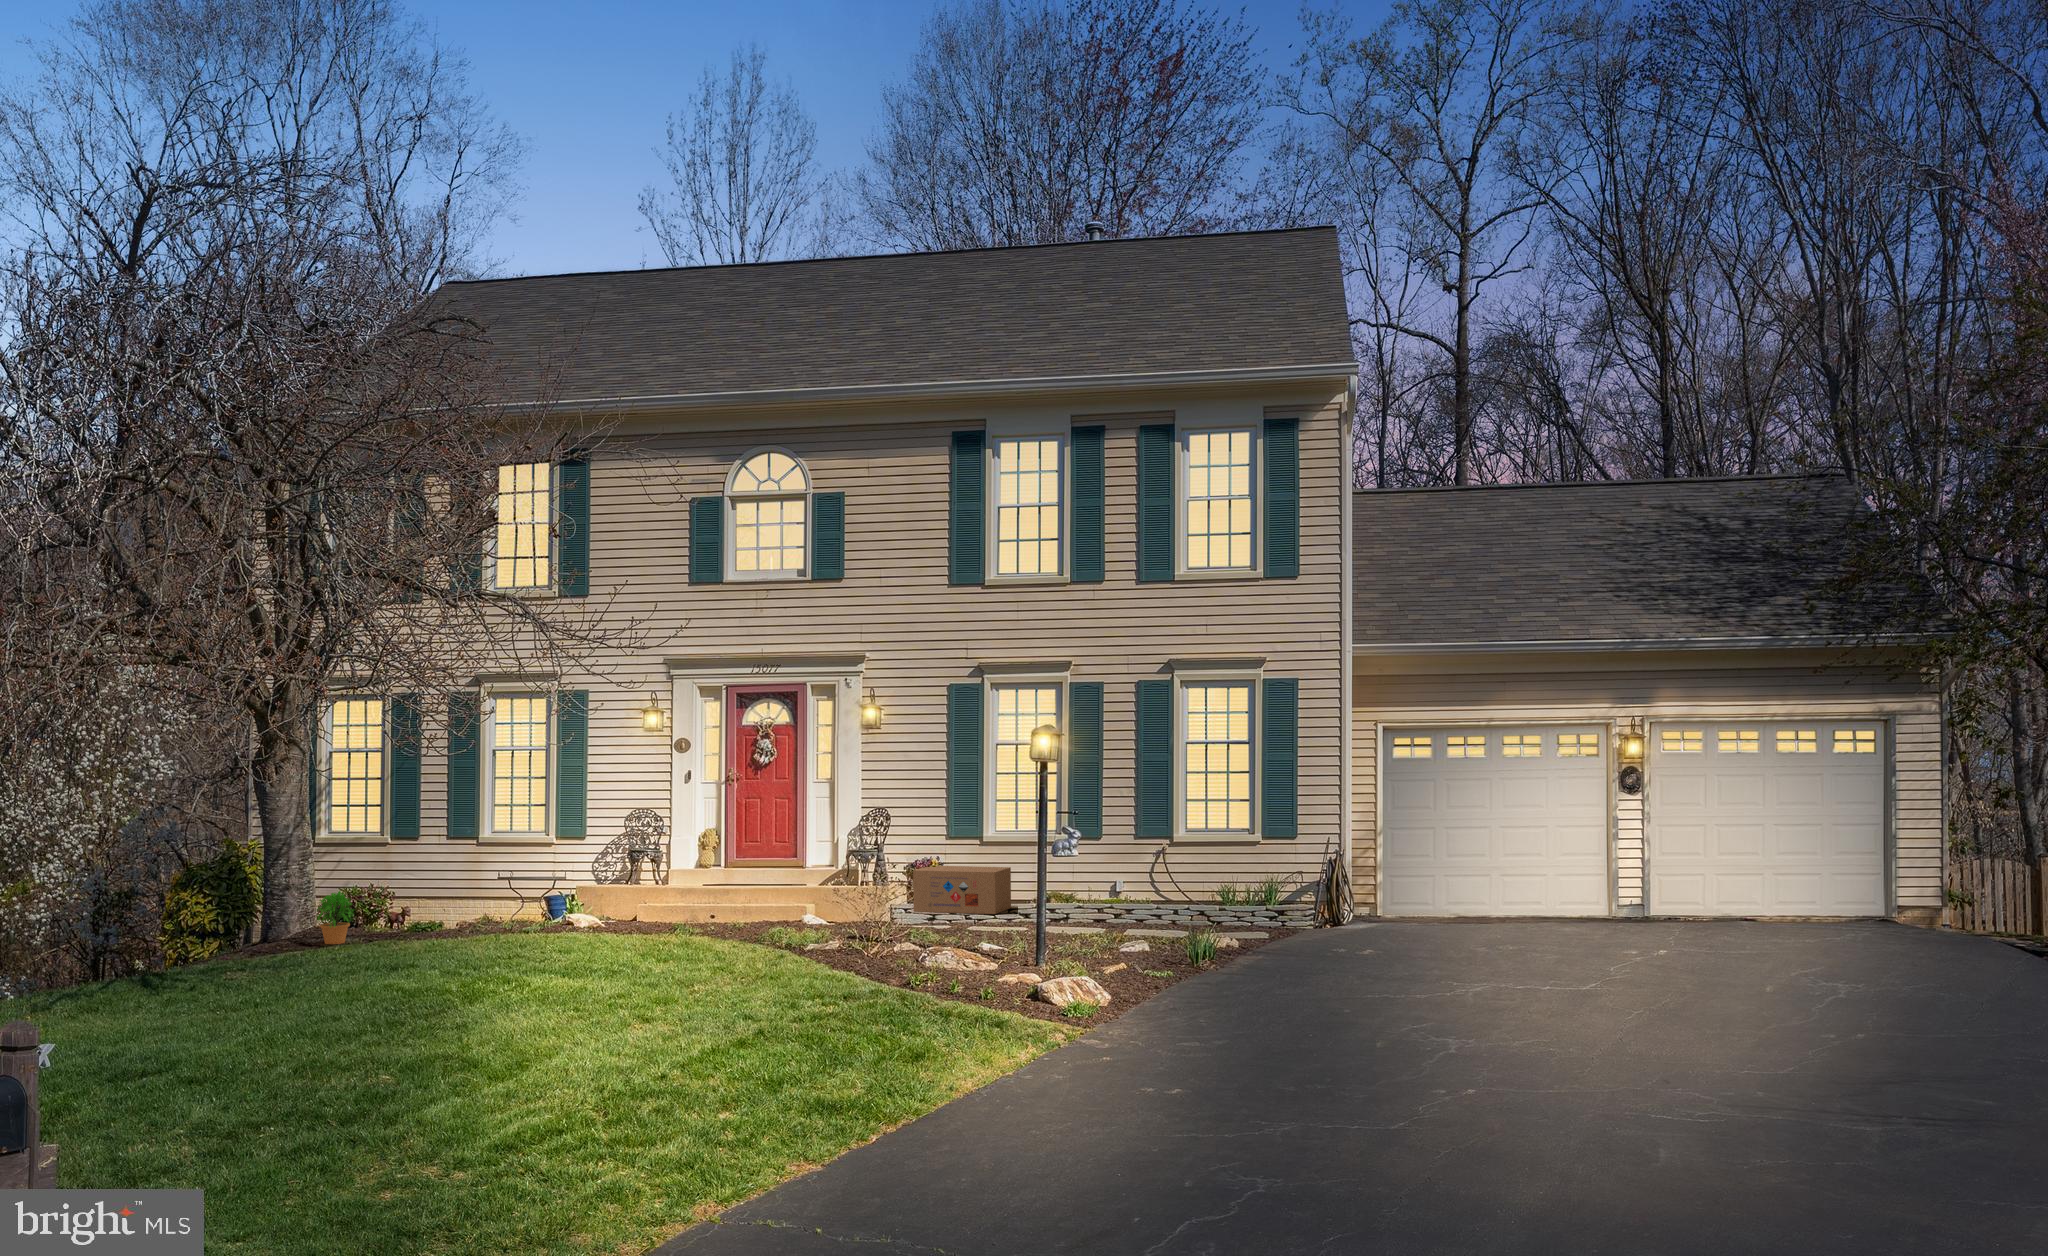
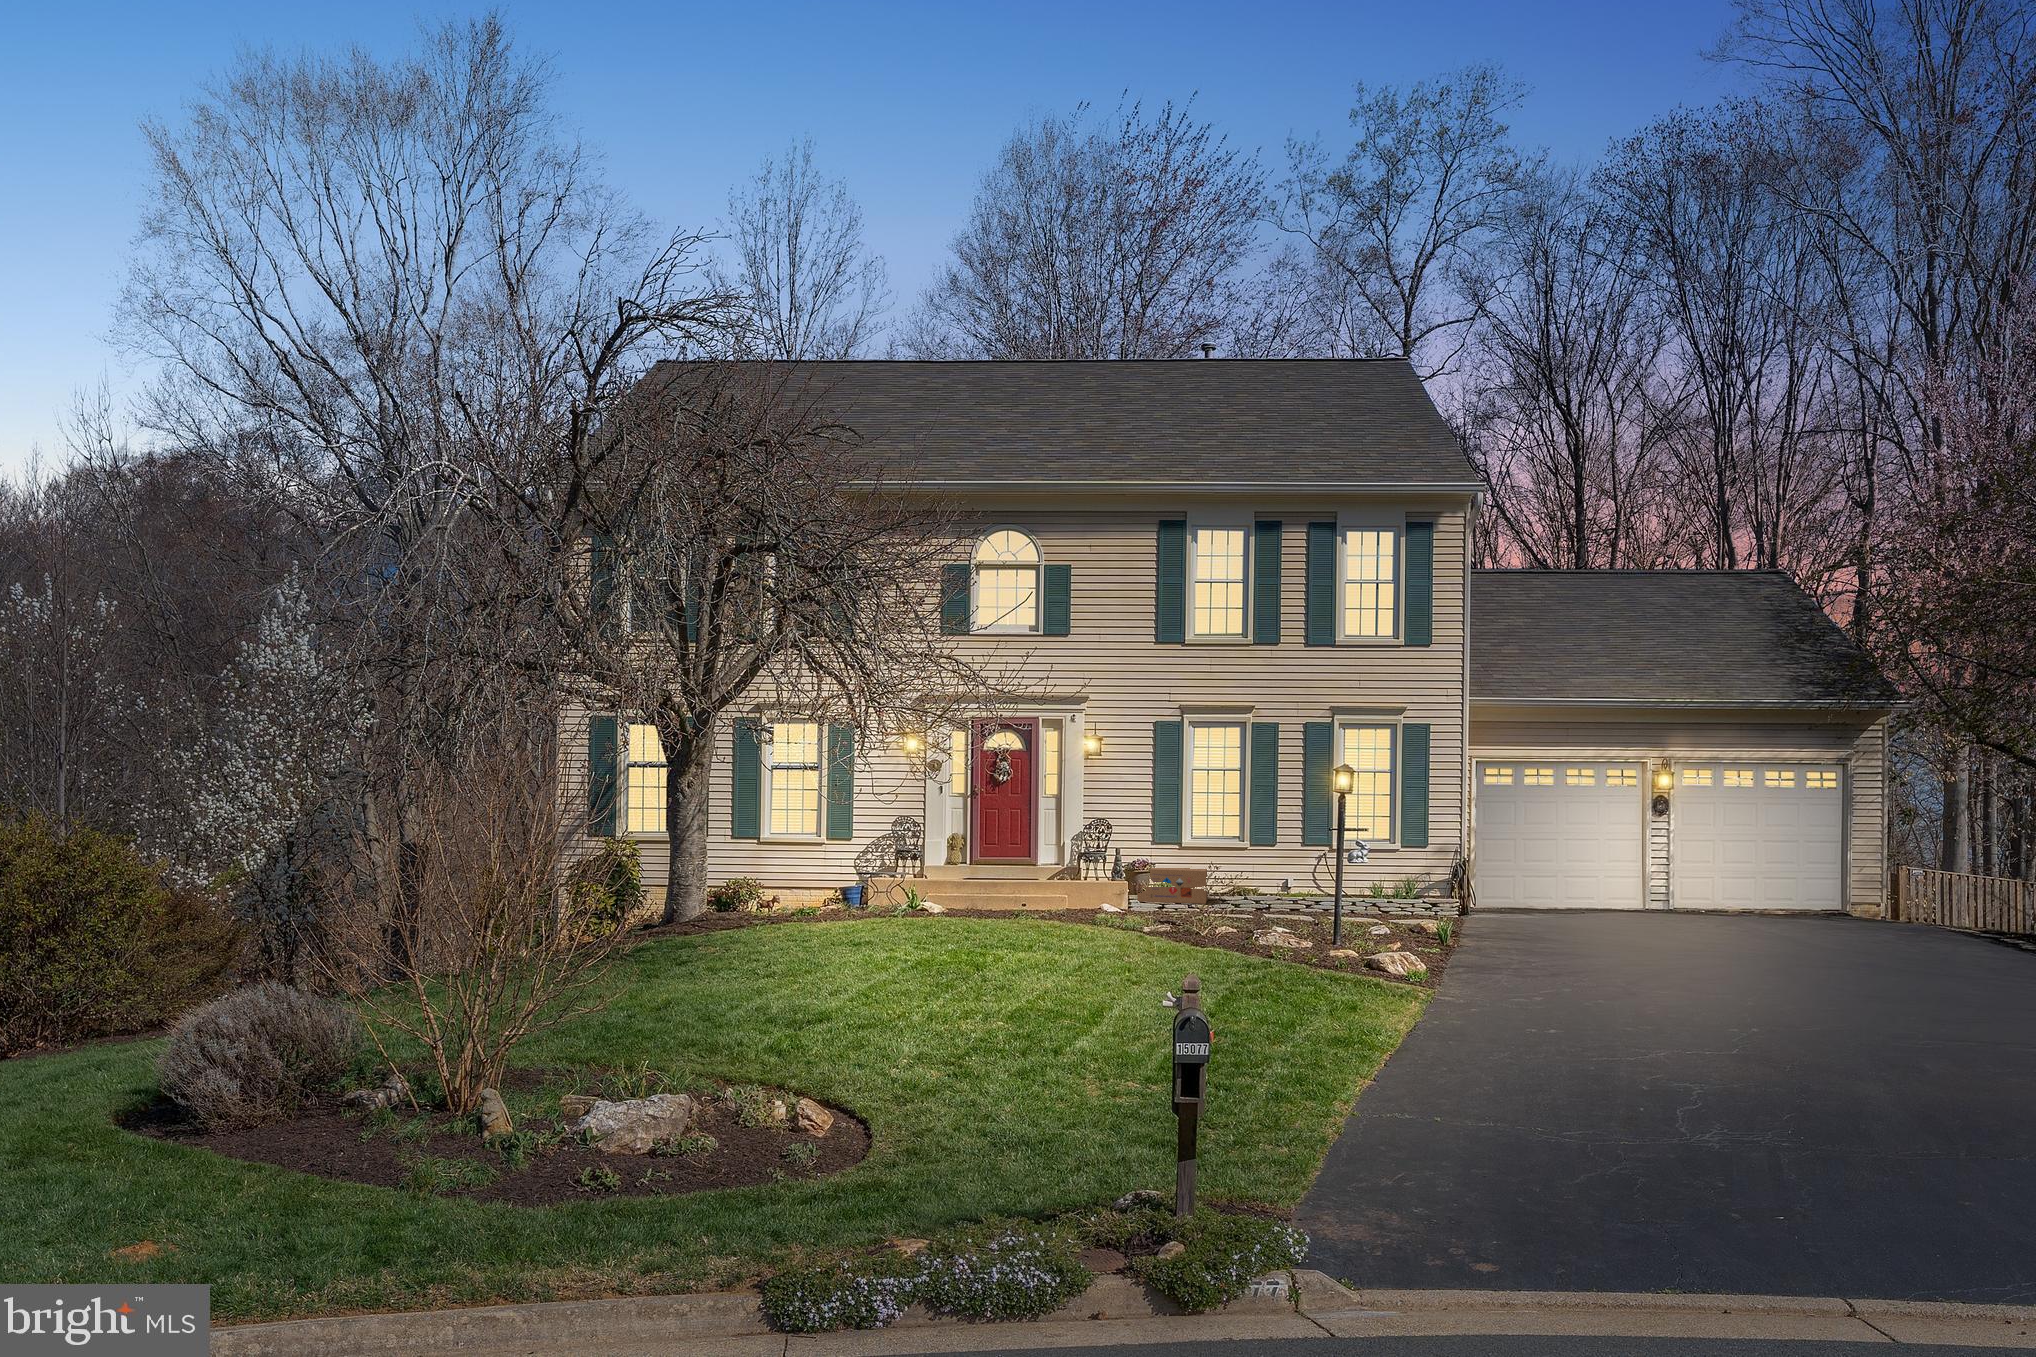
potted plant: present [316,891,353,944] -> none [709,881,743,925]

